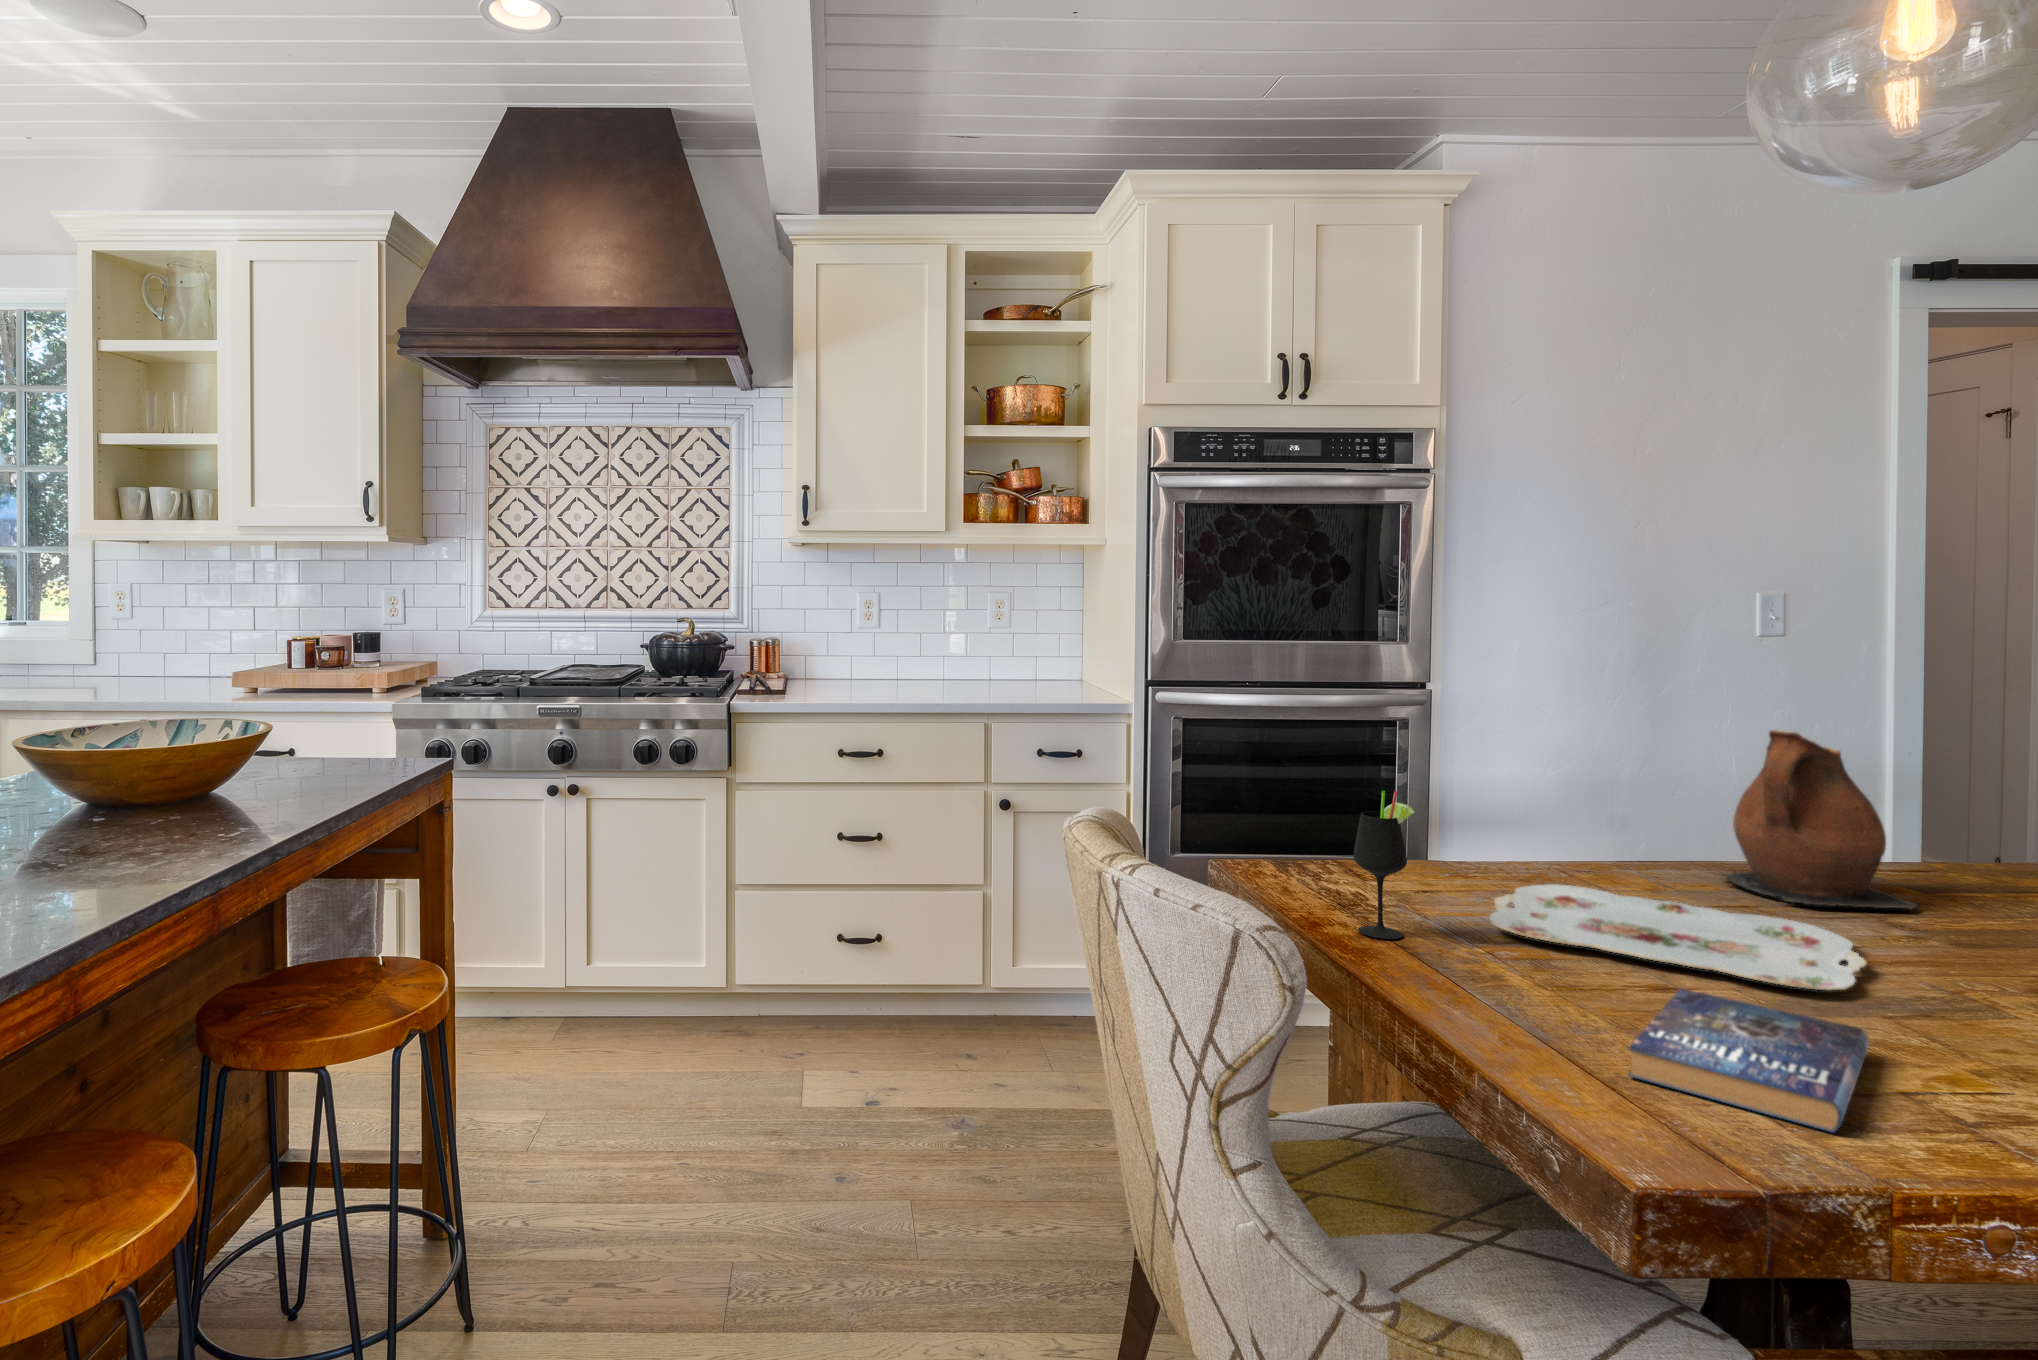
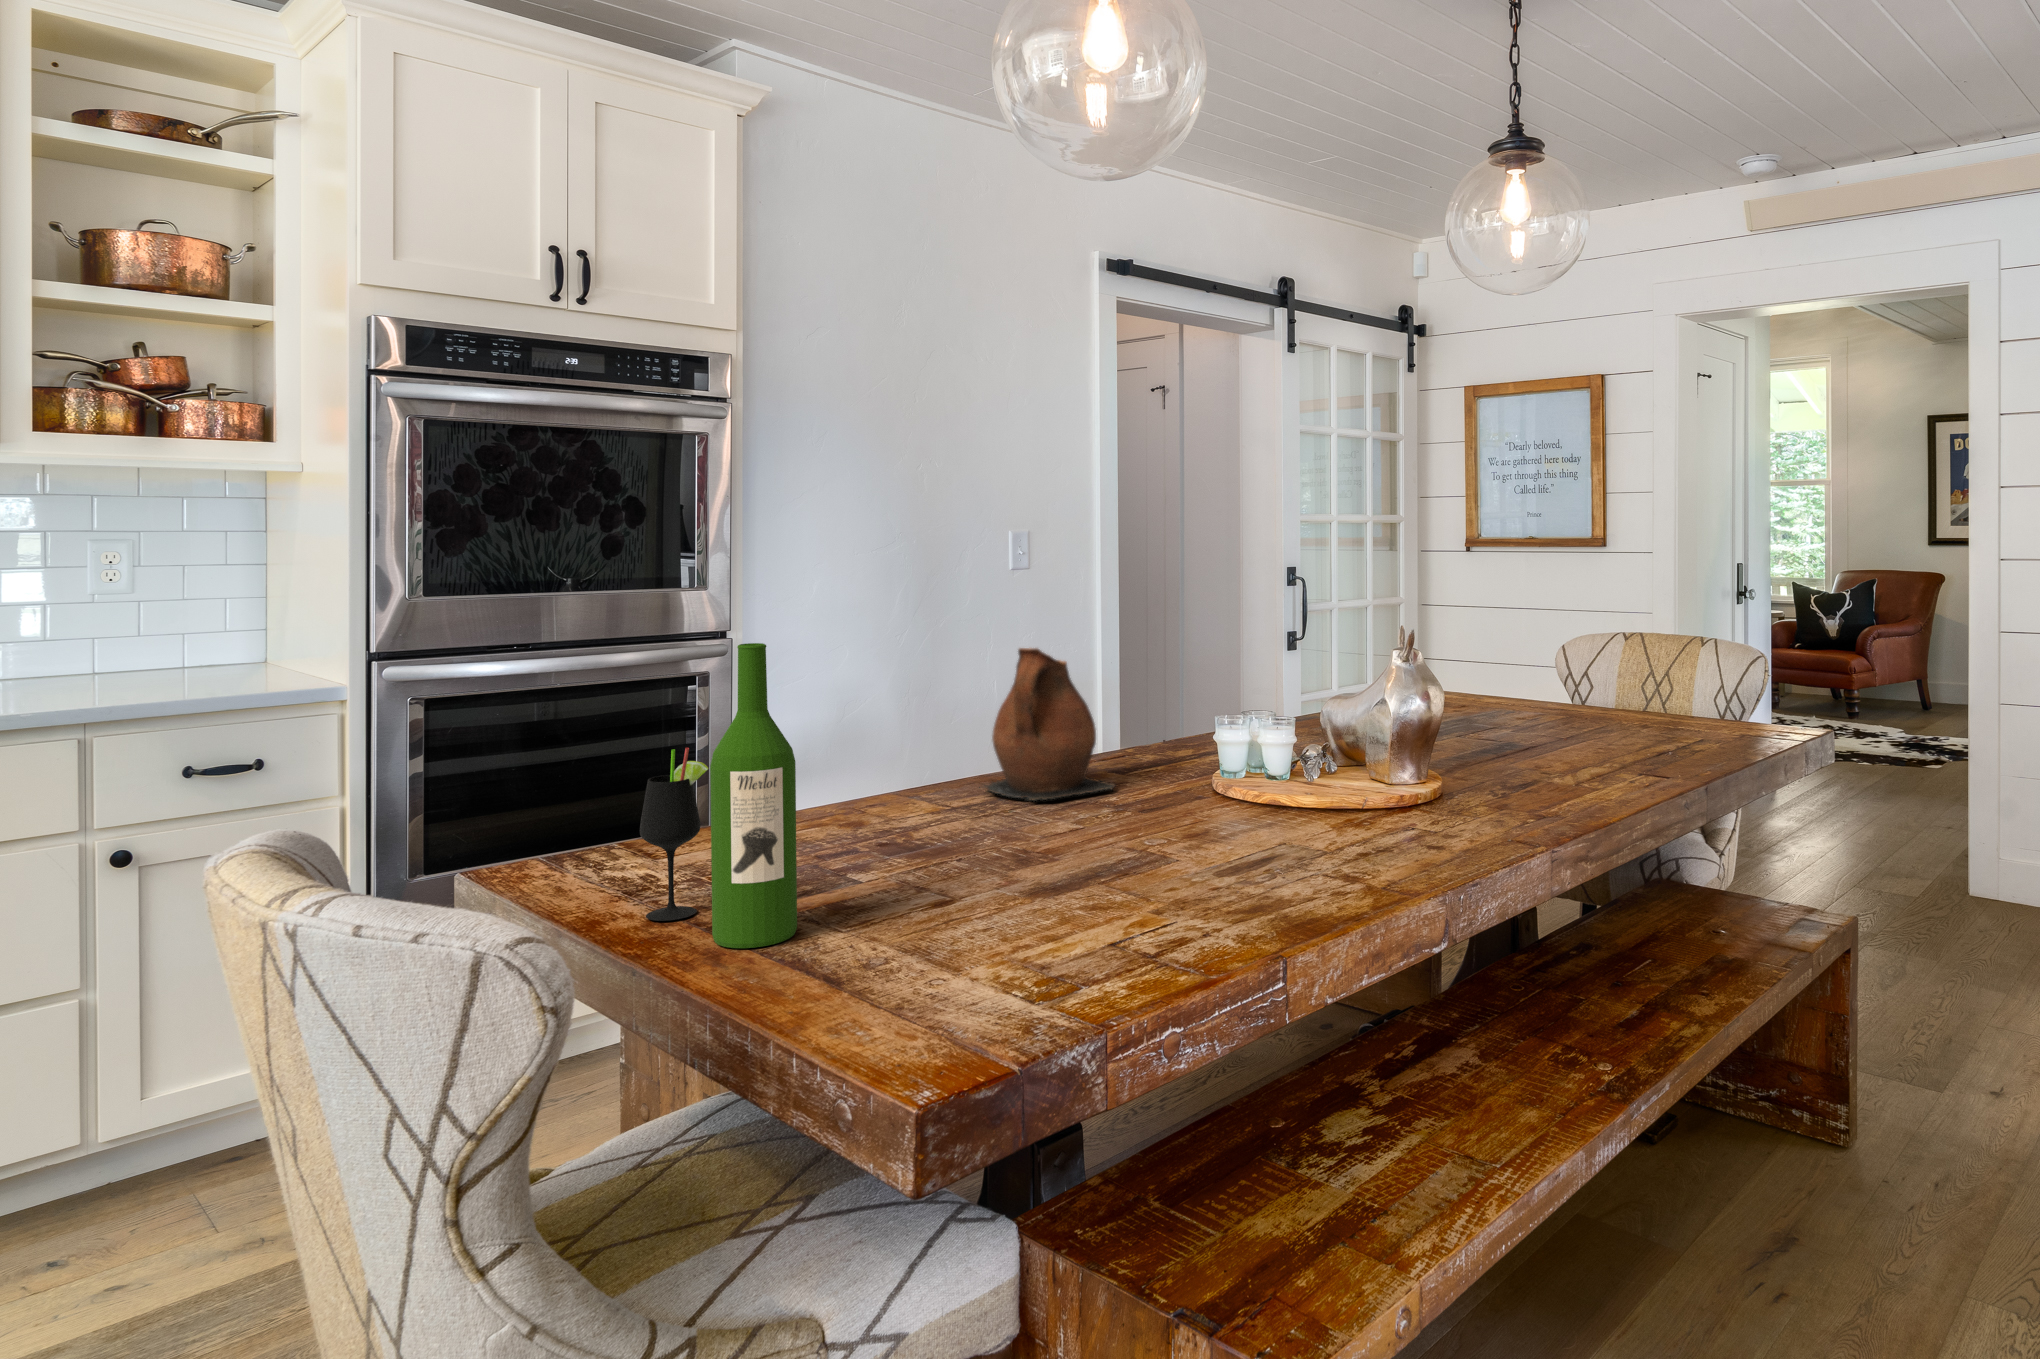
wine bottle: none [1417,706,1500,984] -> present [710,643,797,948]
serving tray: present [1490,884,1867,990] -> none [787,816,1087,881]
book: present [1629,989,1869,1133] -> none [914,897,1091,998]

